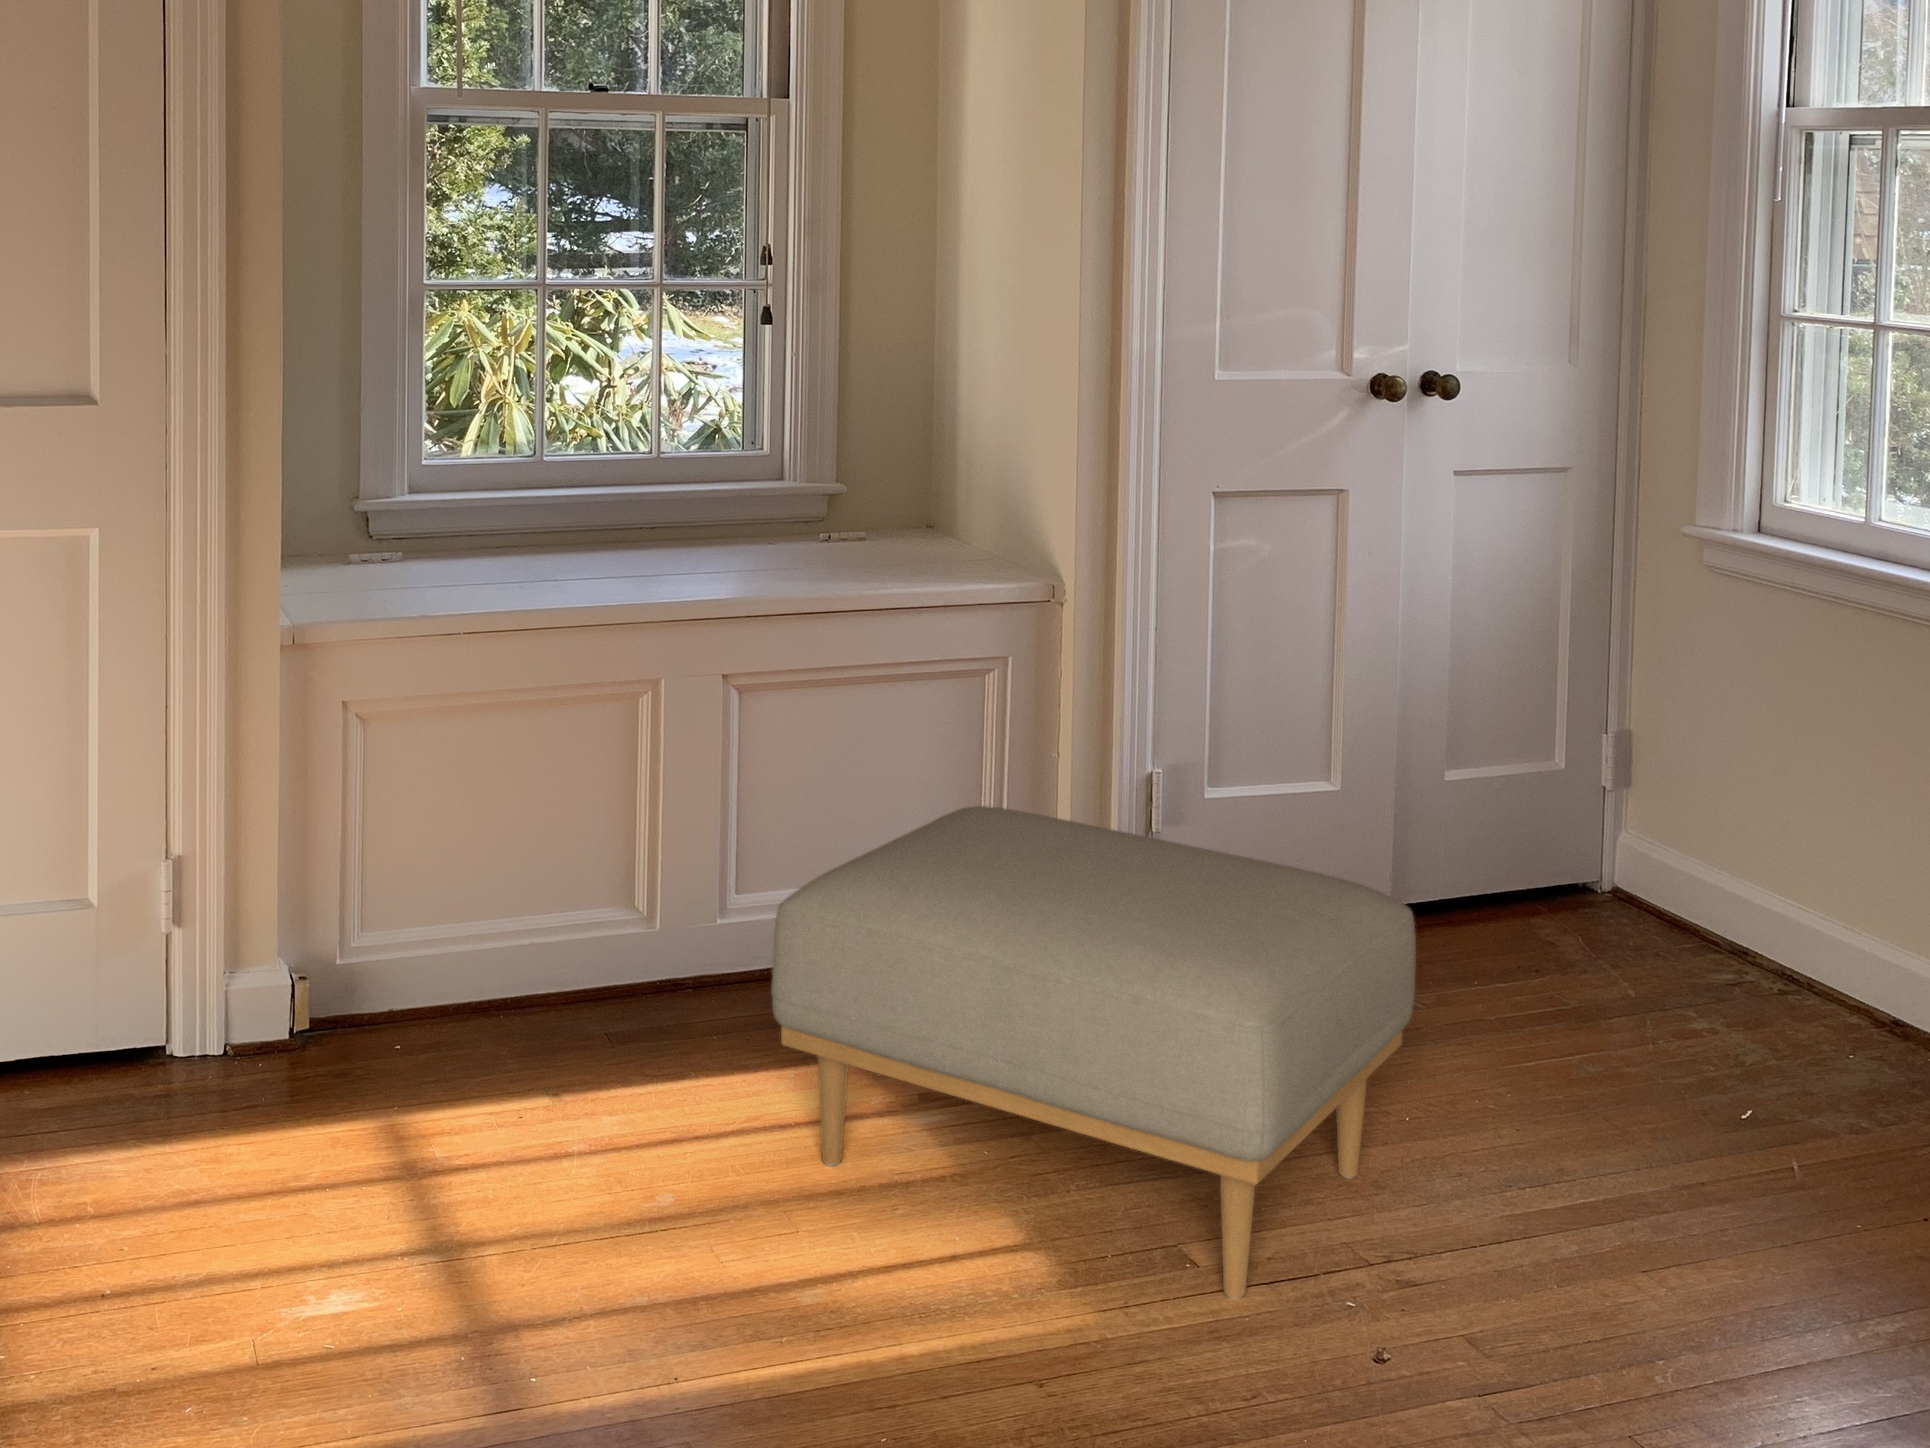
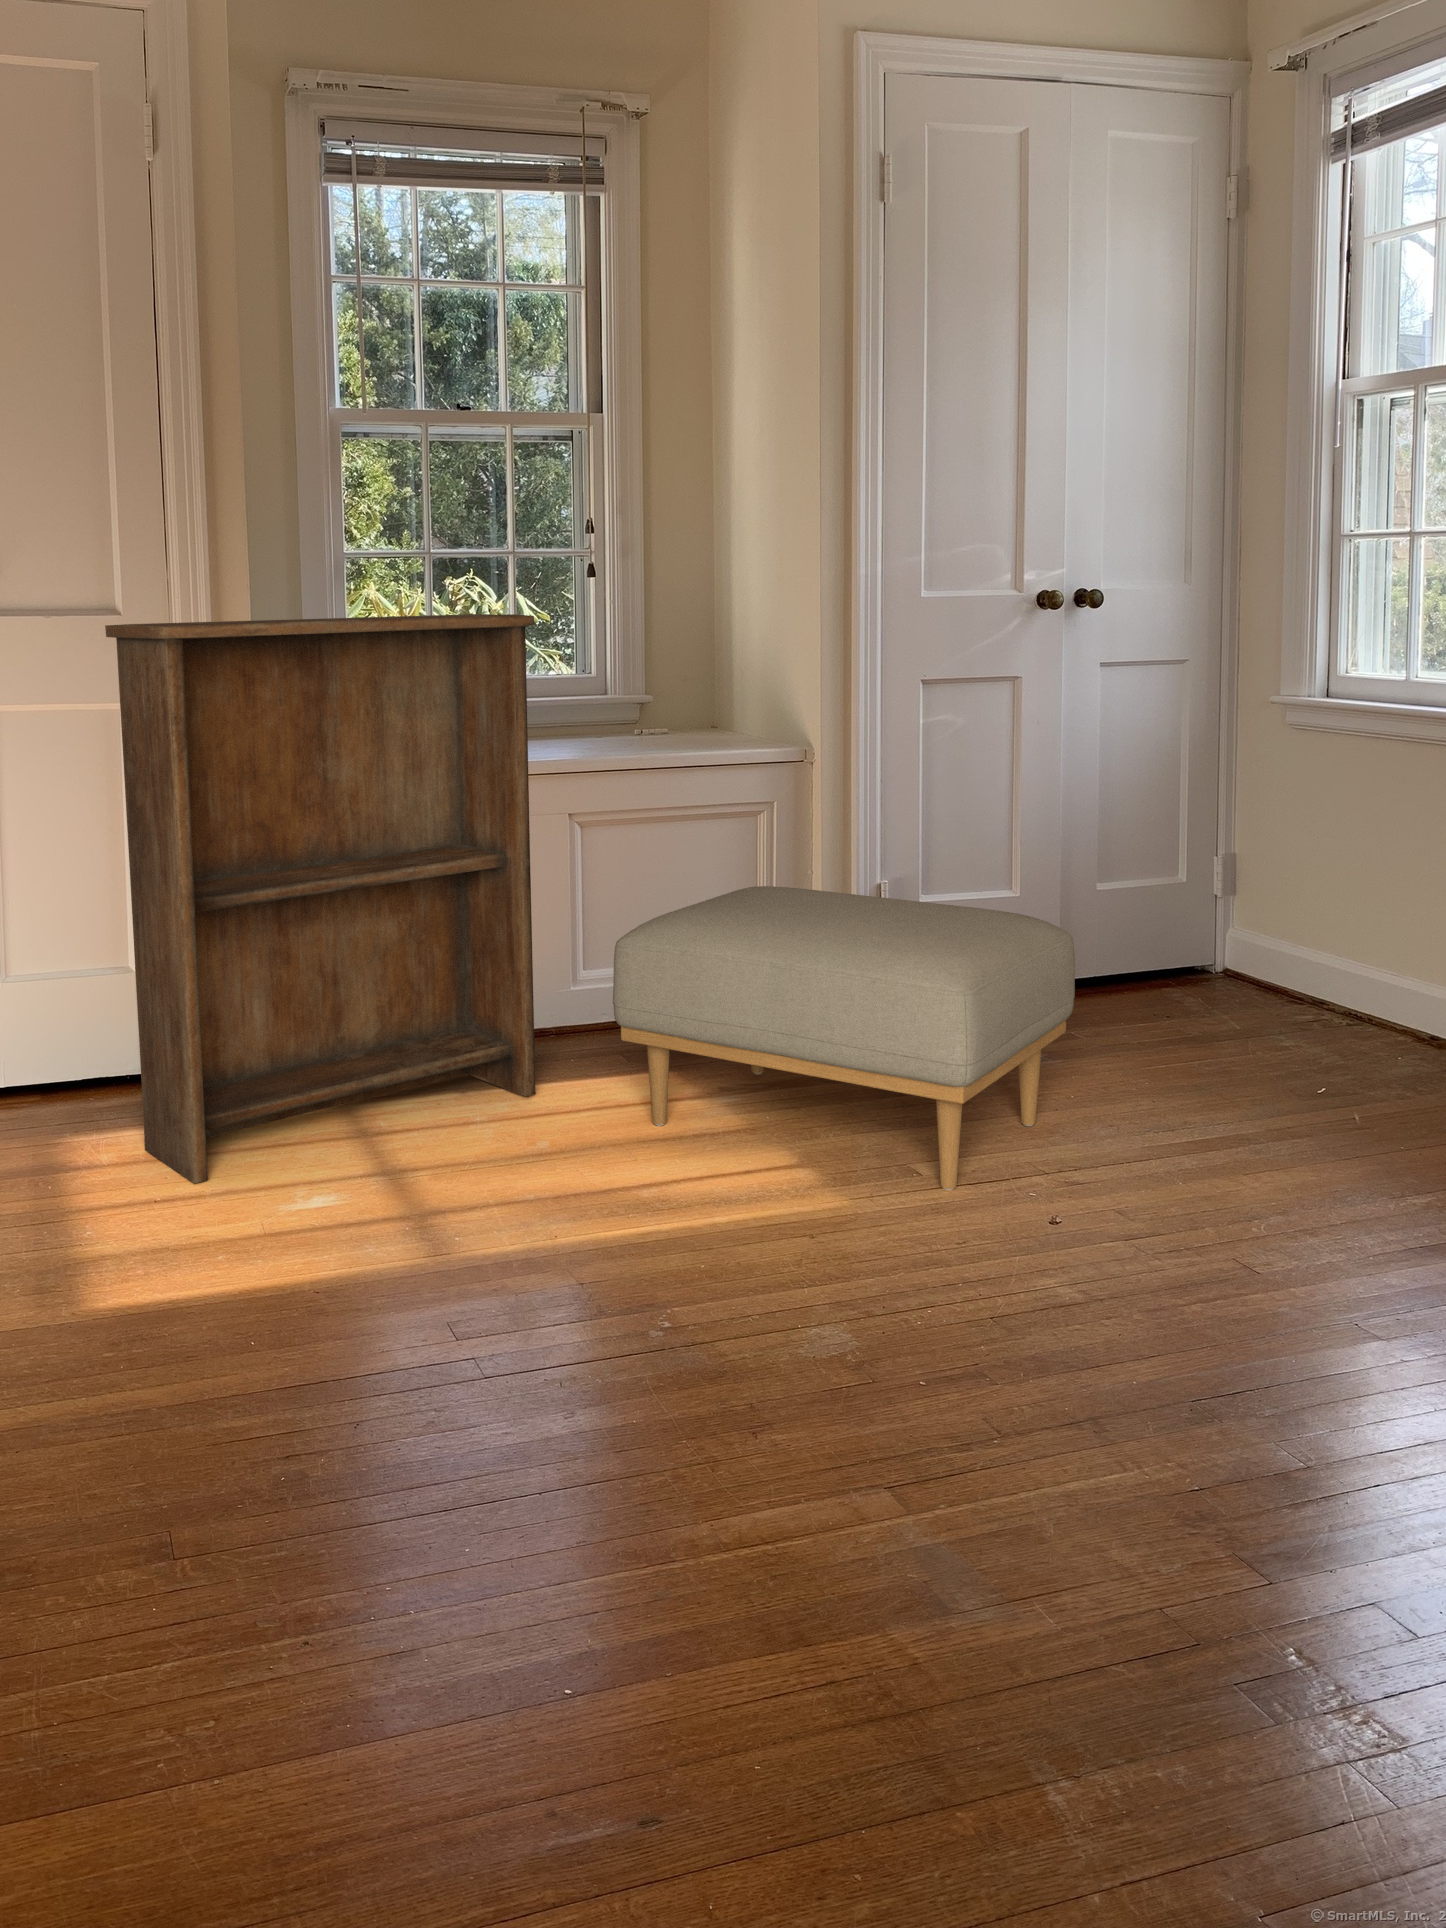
bookshelf: none [72,415,679,1266] -> present [105,614,536,1183]

